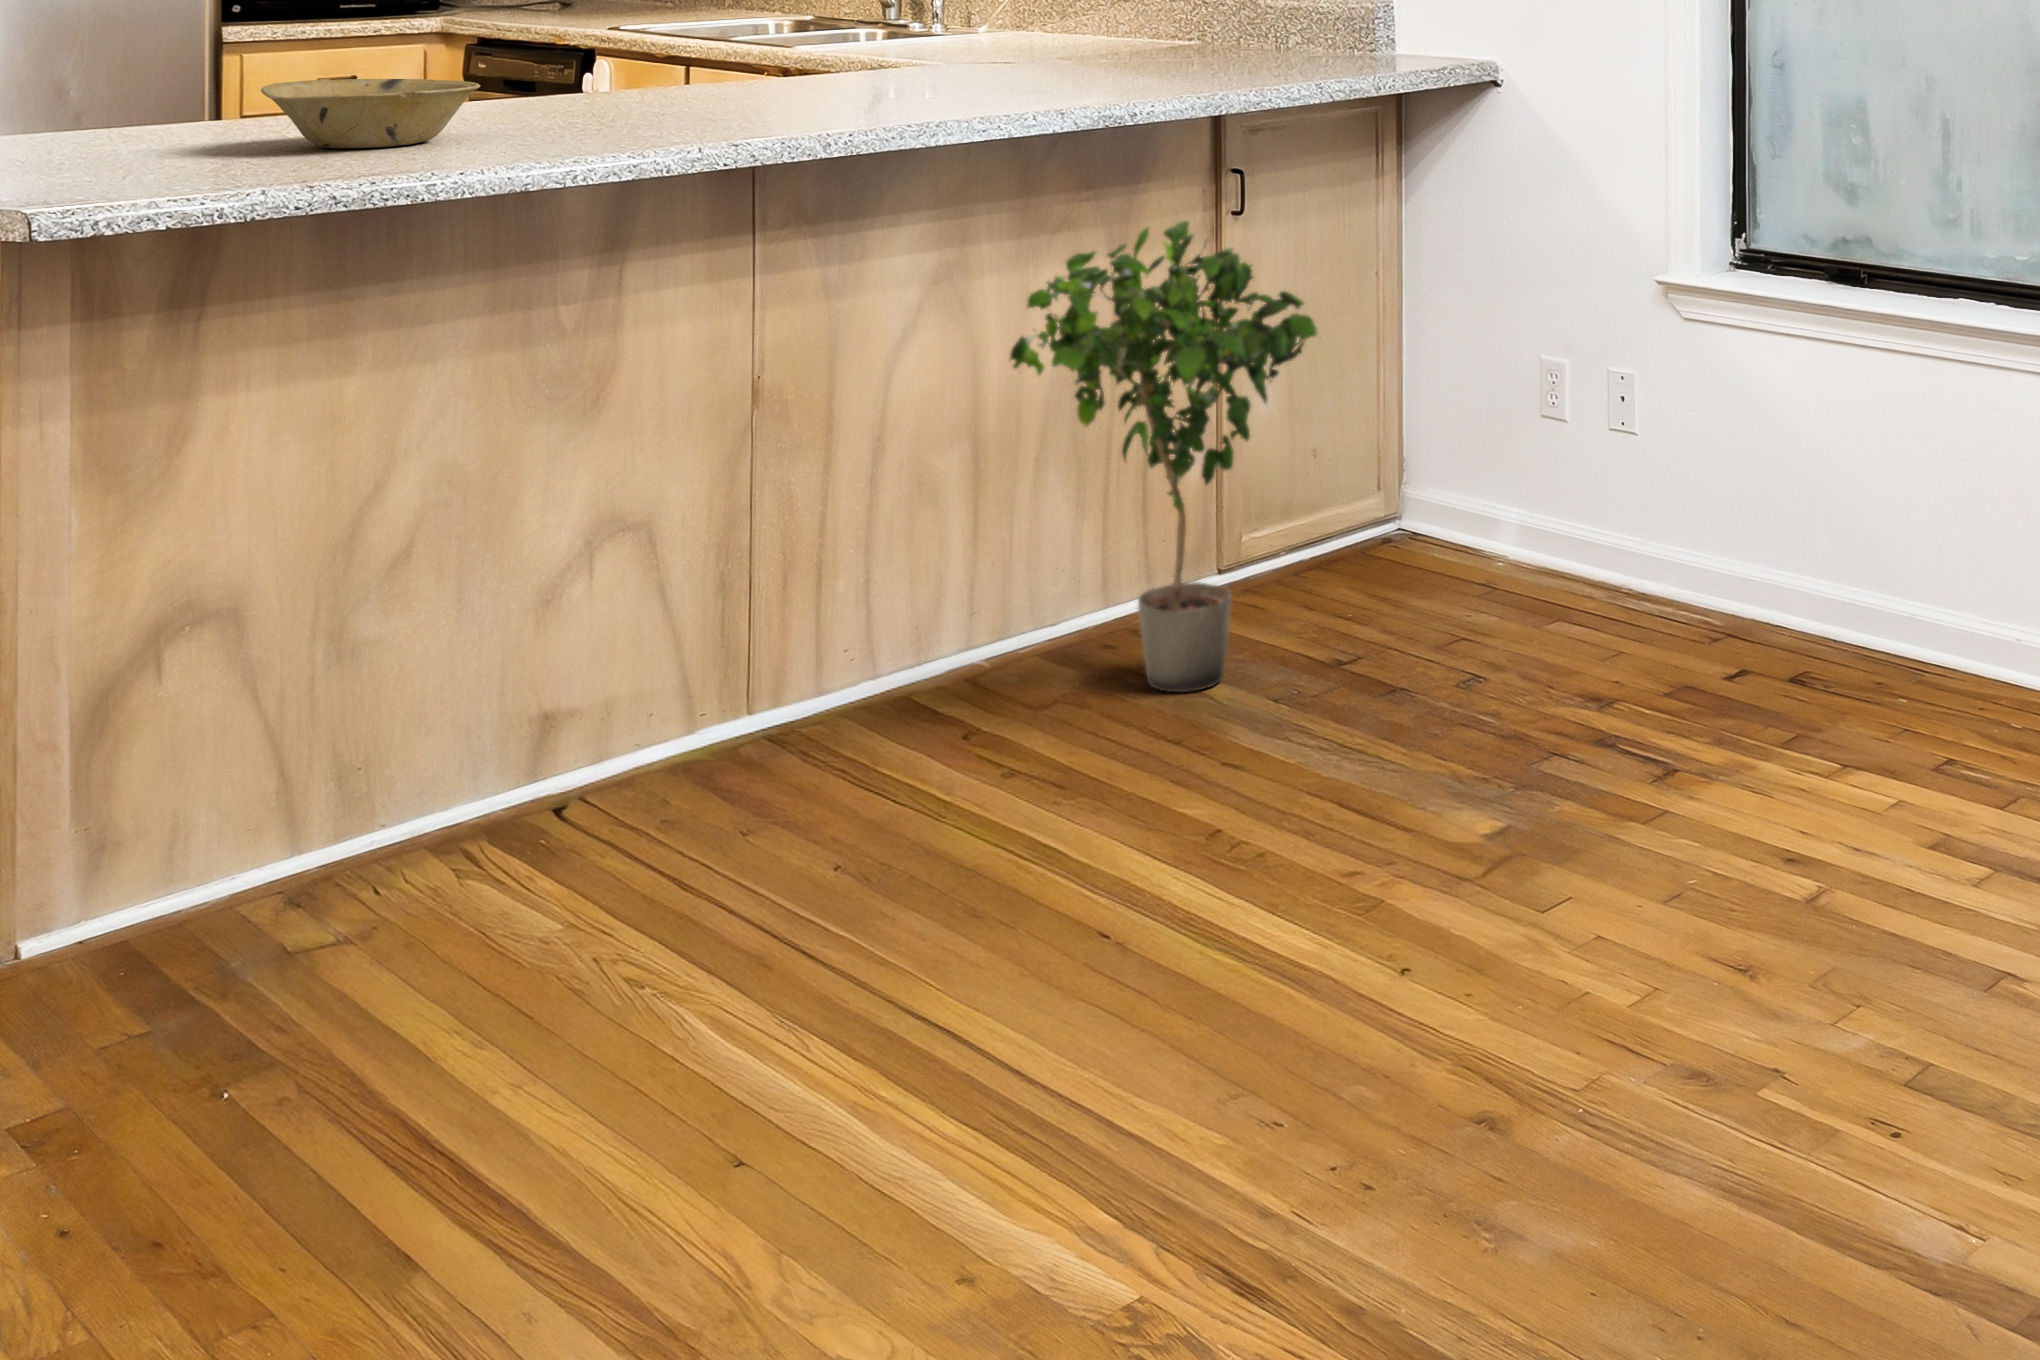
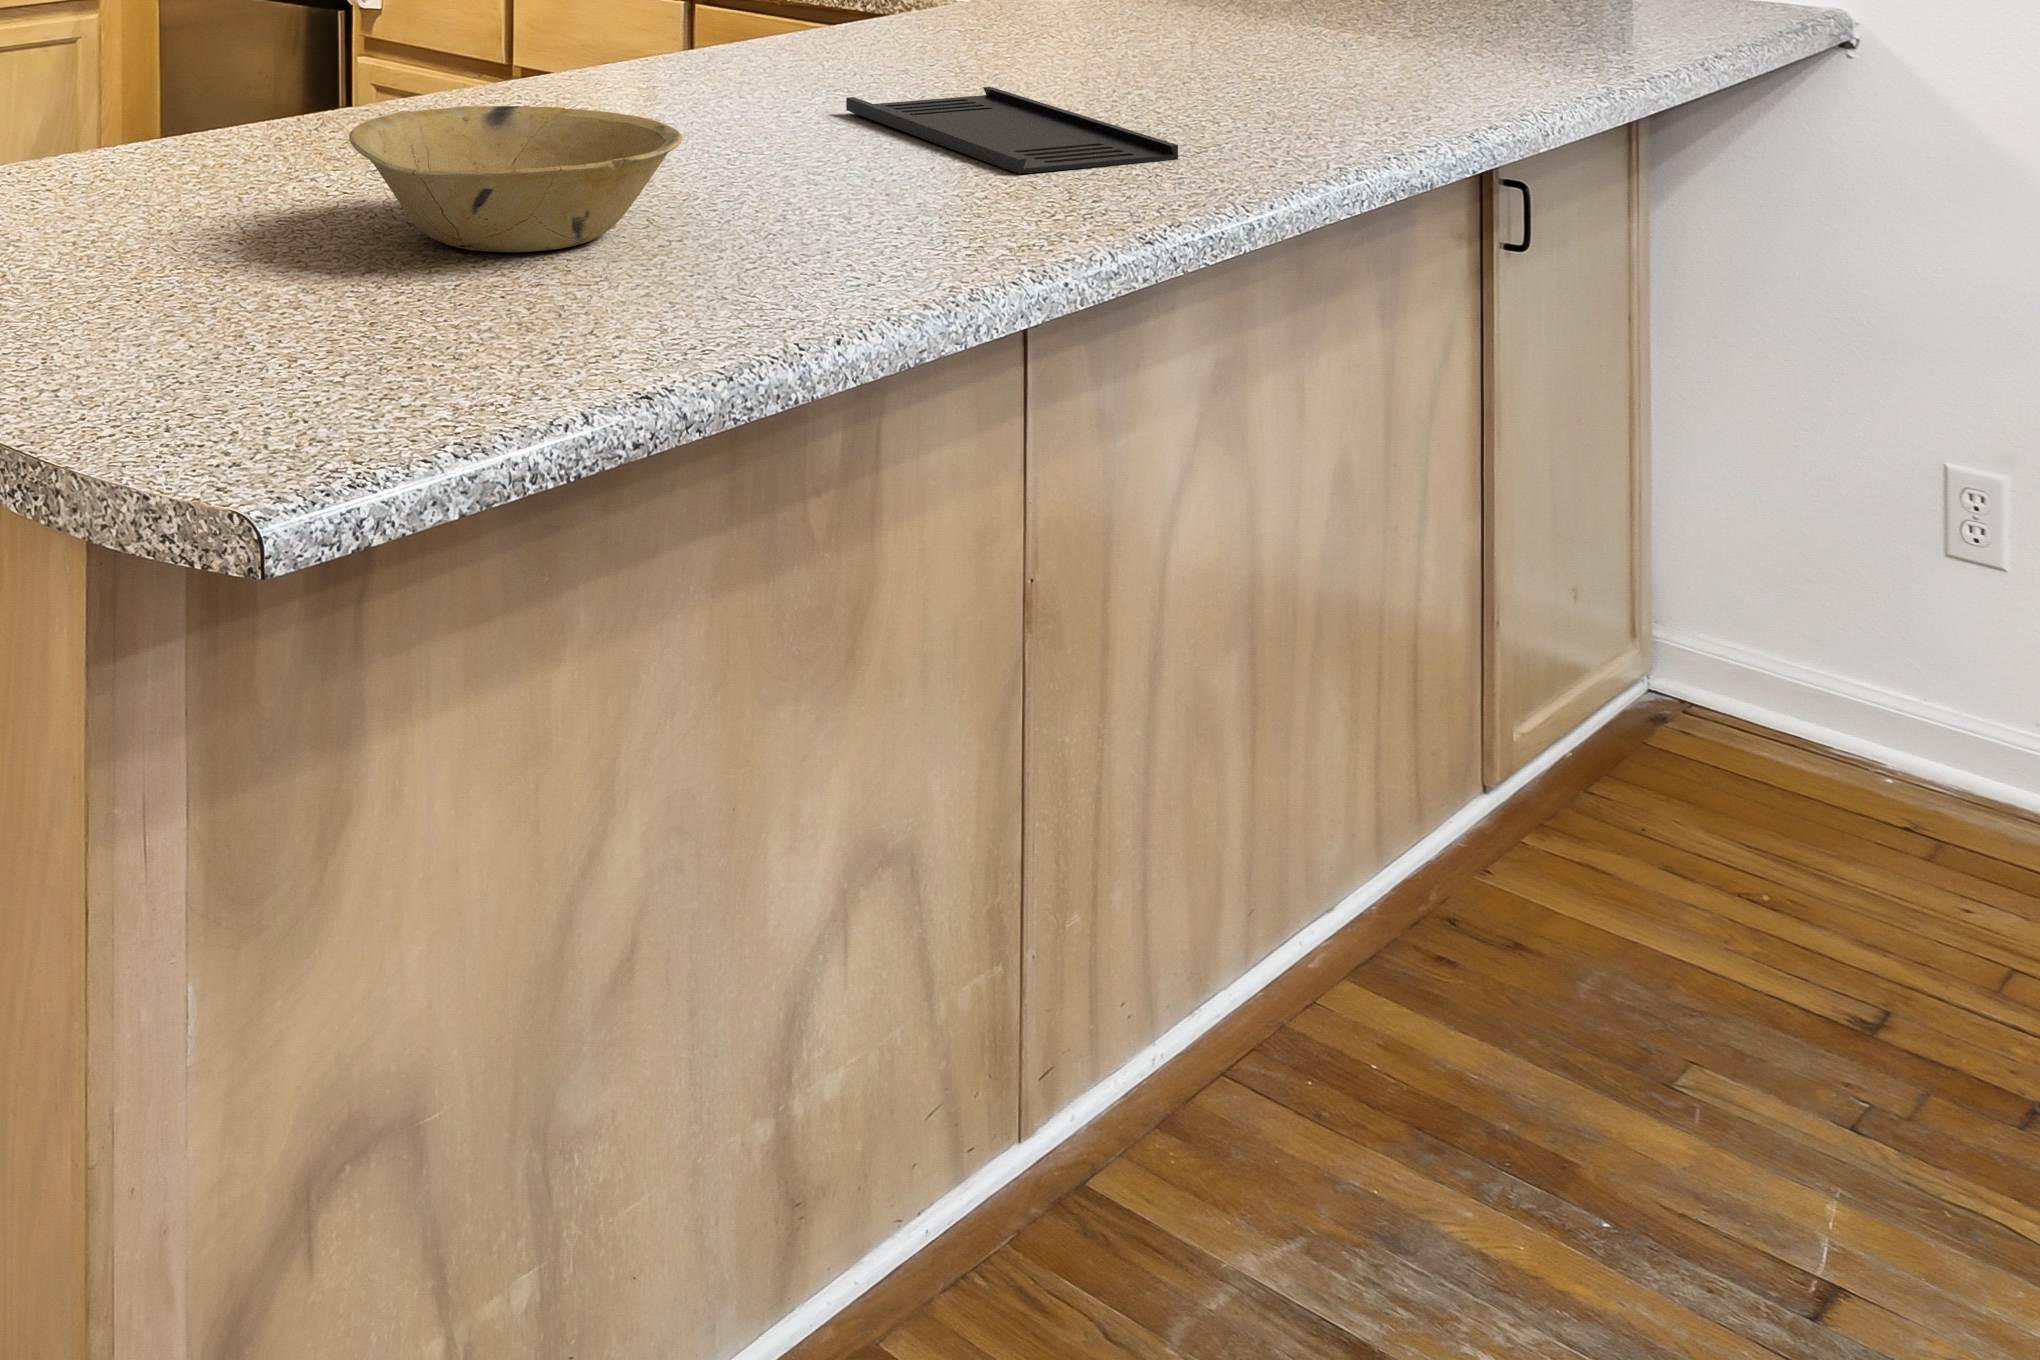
tray: none [702,91,850,122] -> present [846,87,1178,174]
potted plant: present [1010,221,1317,692] -> none [1305,288,1941,1092]

